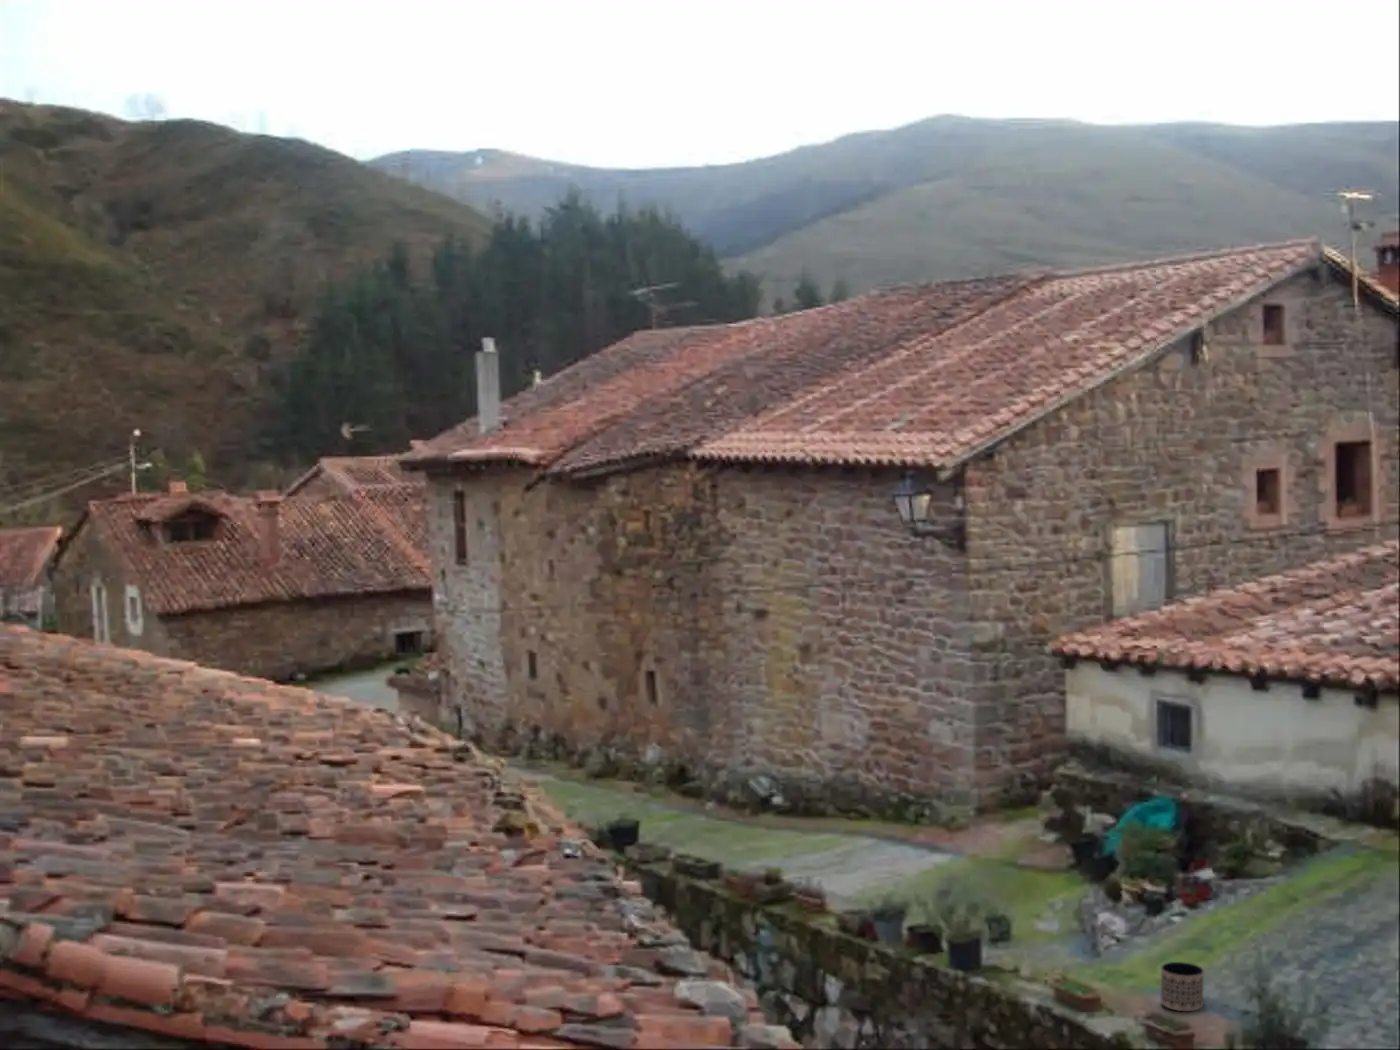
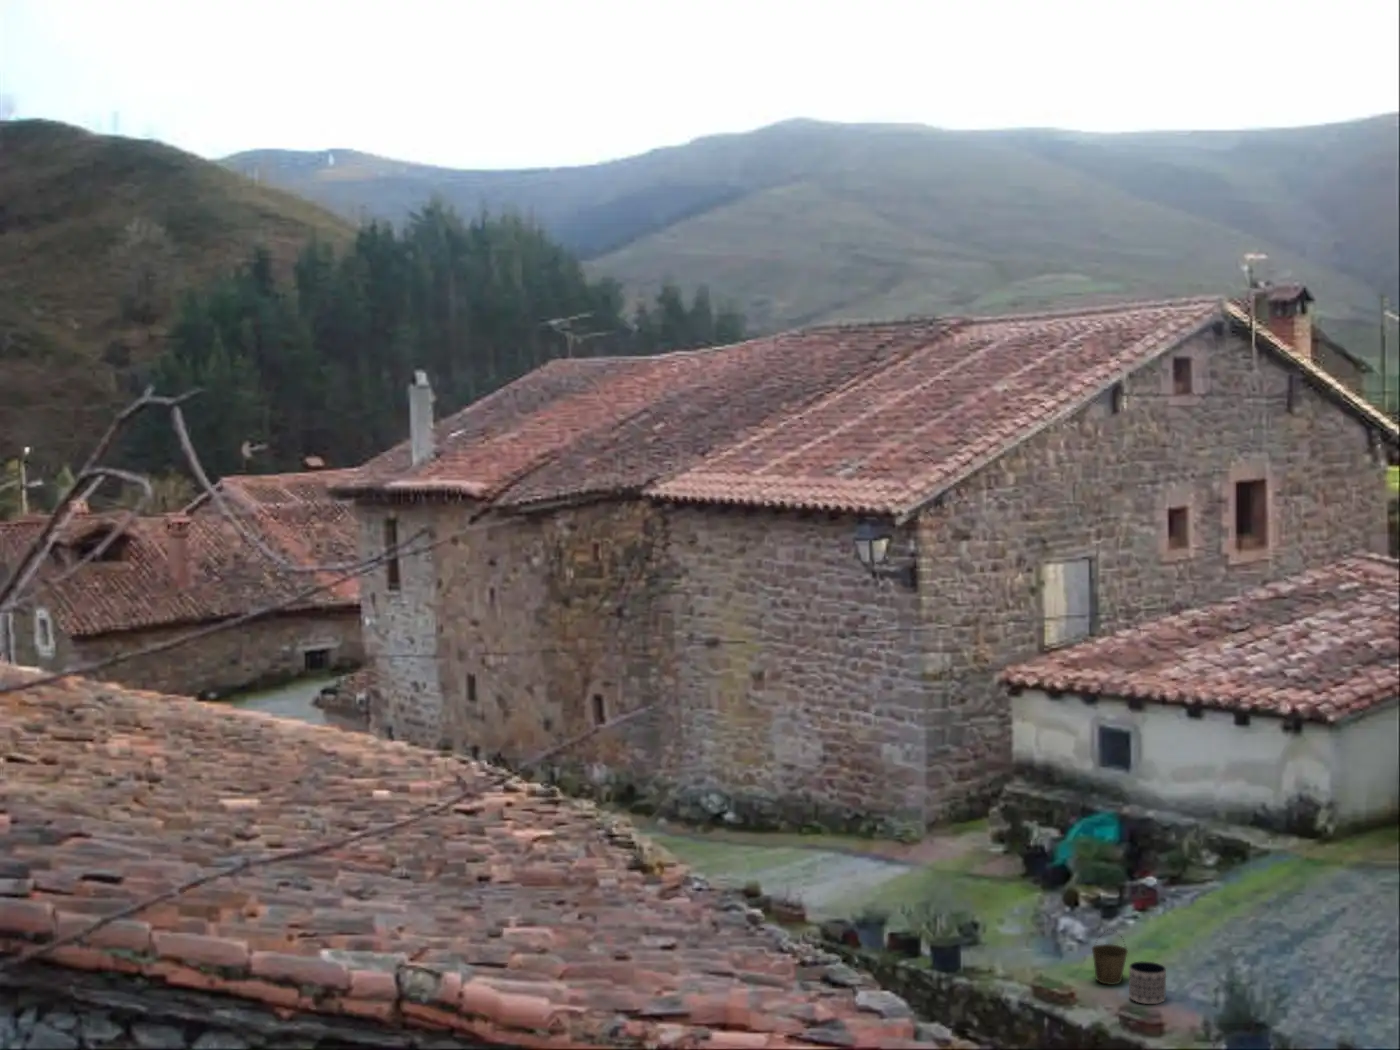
bucket: none [1122,924,1164,988] -> present [1092,936,1128,985]

